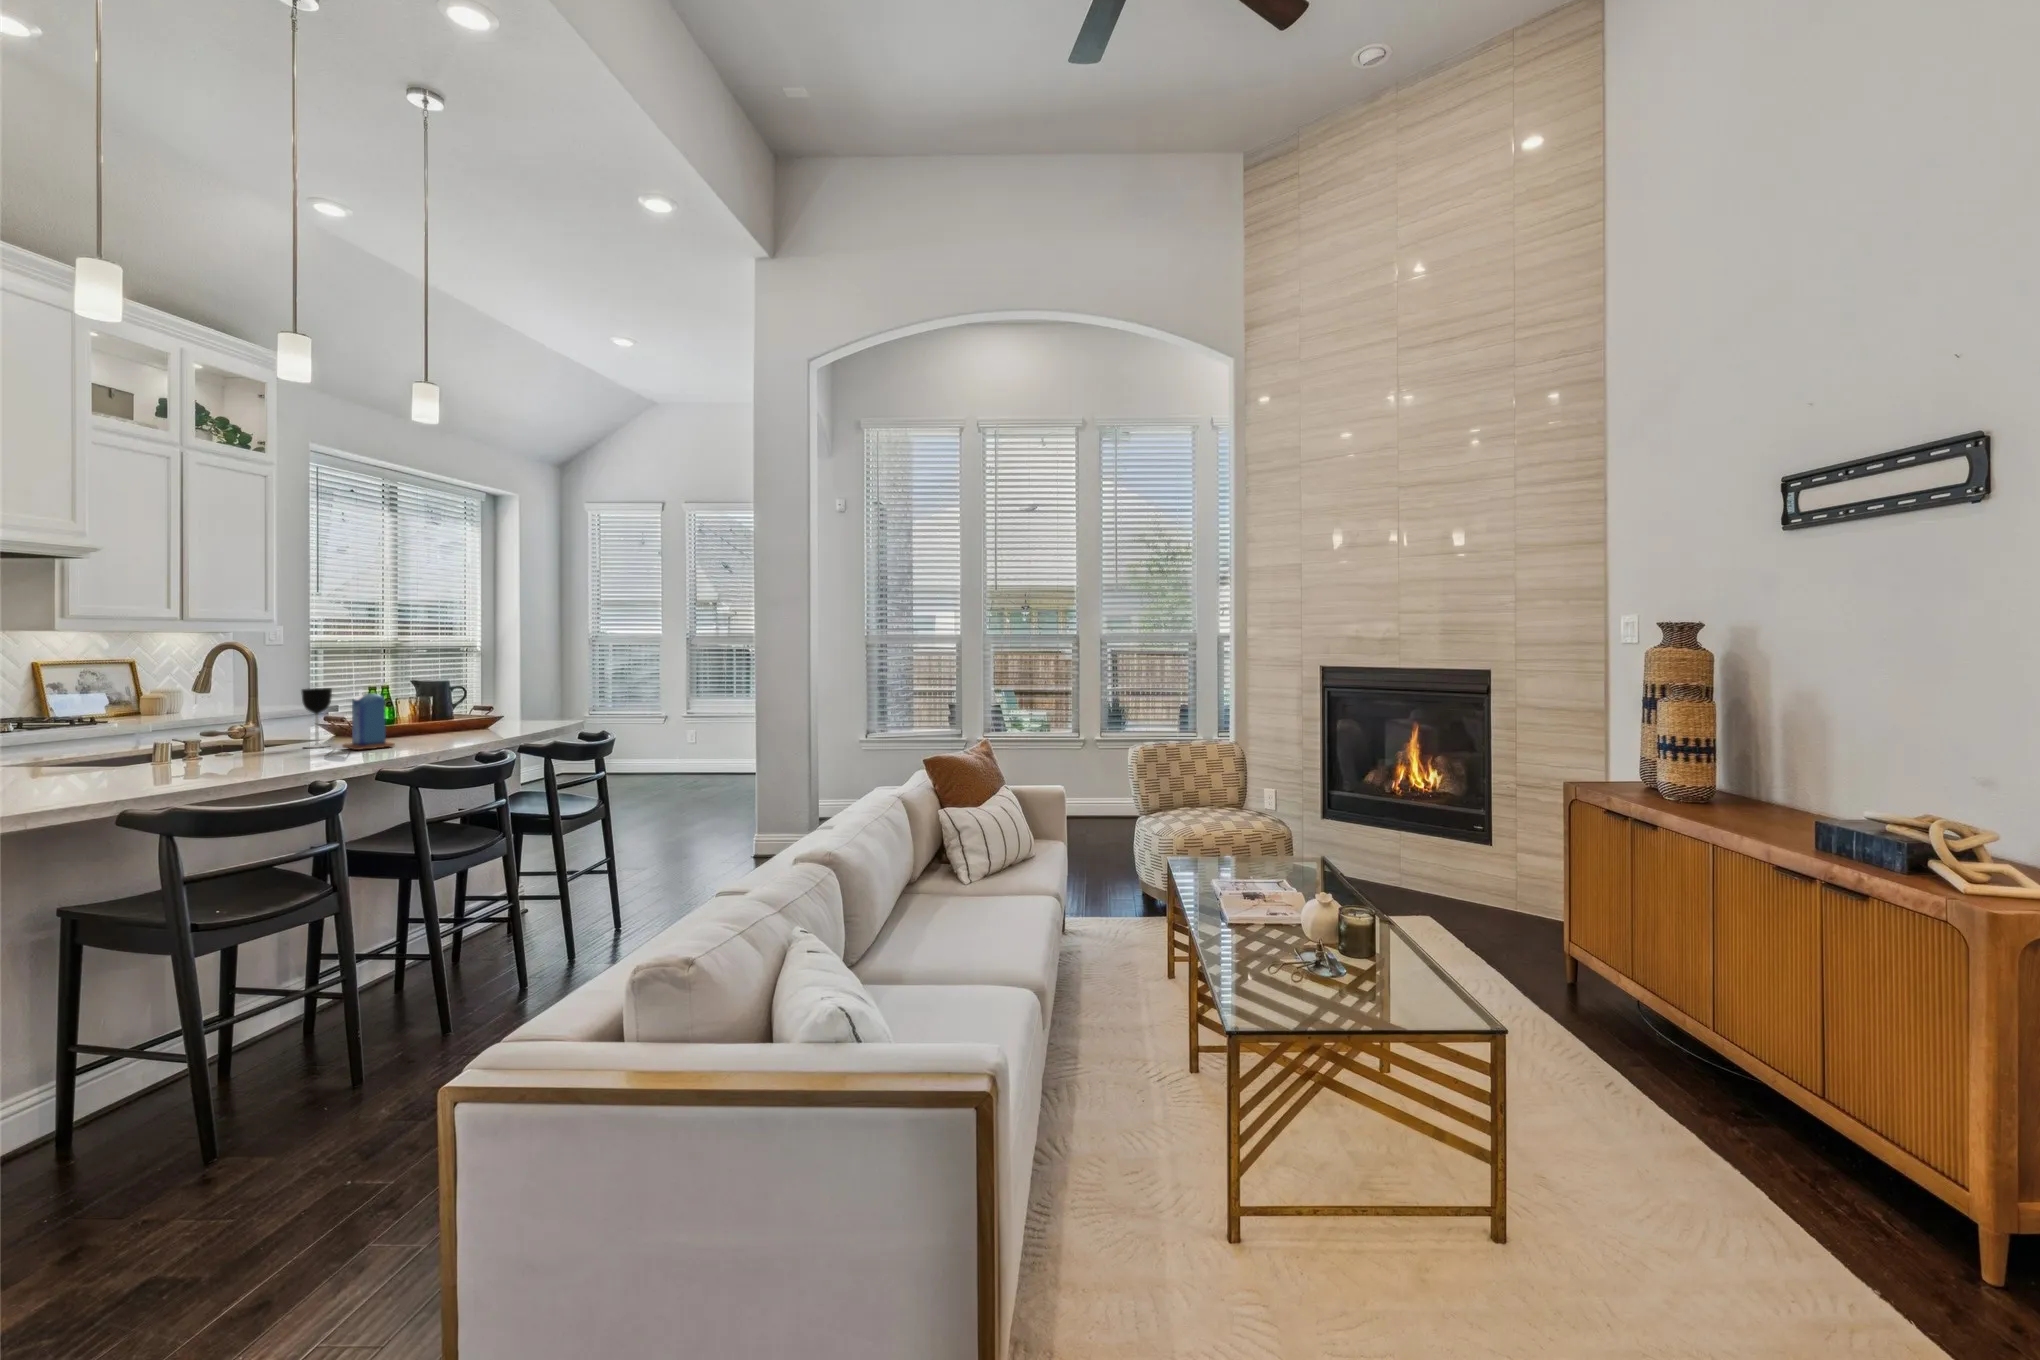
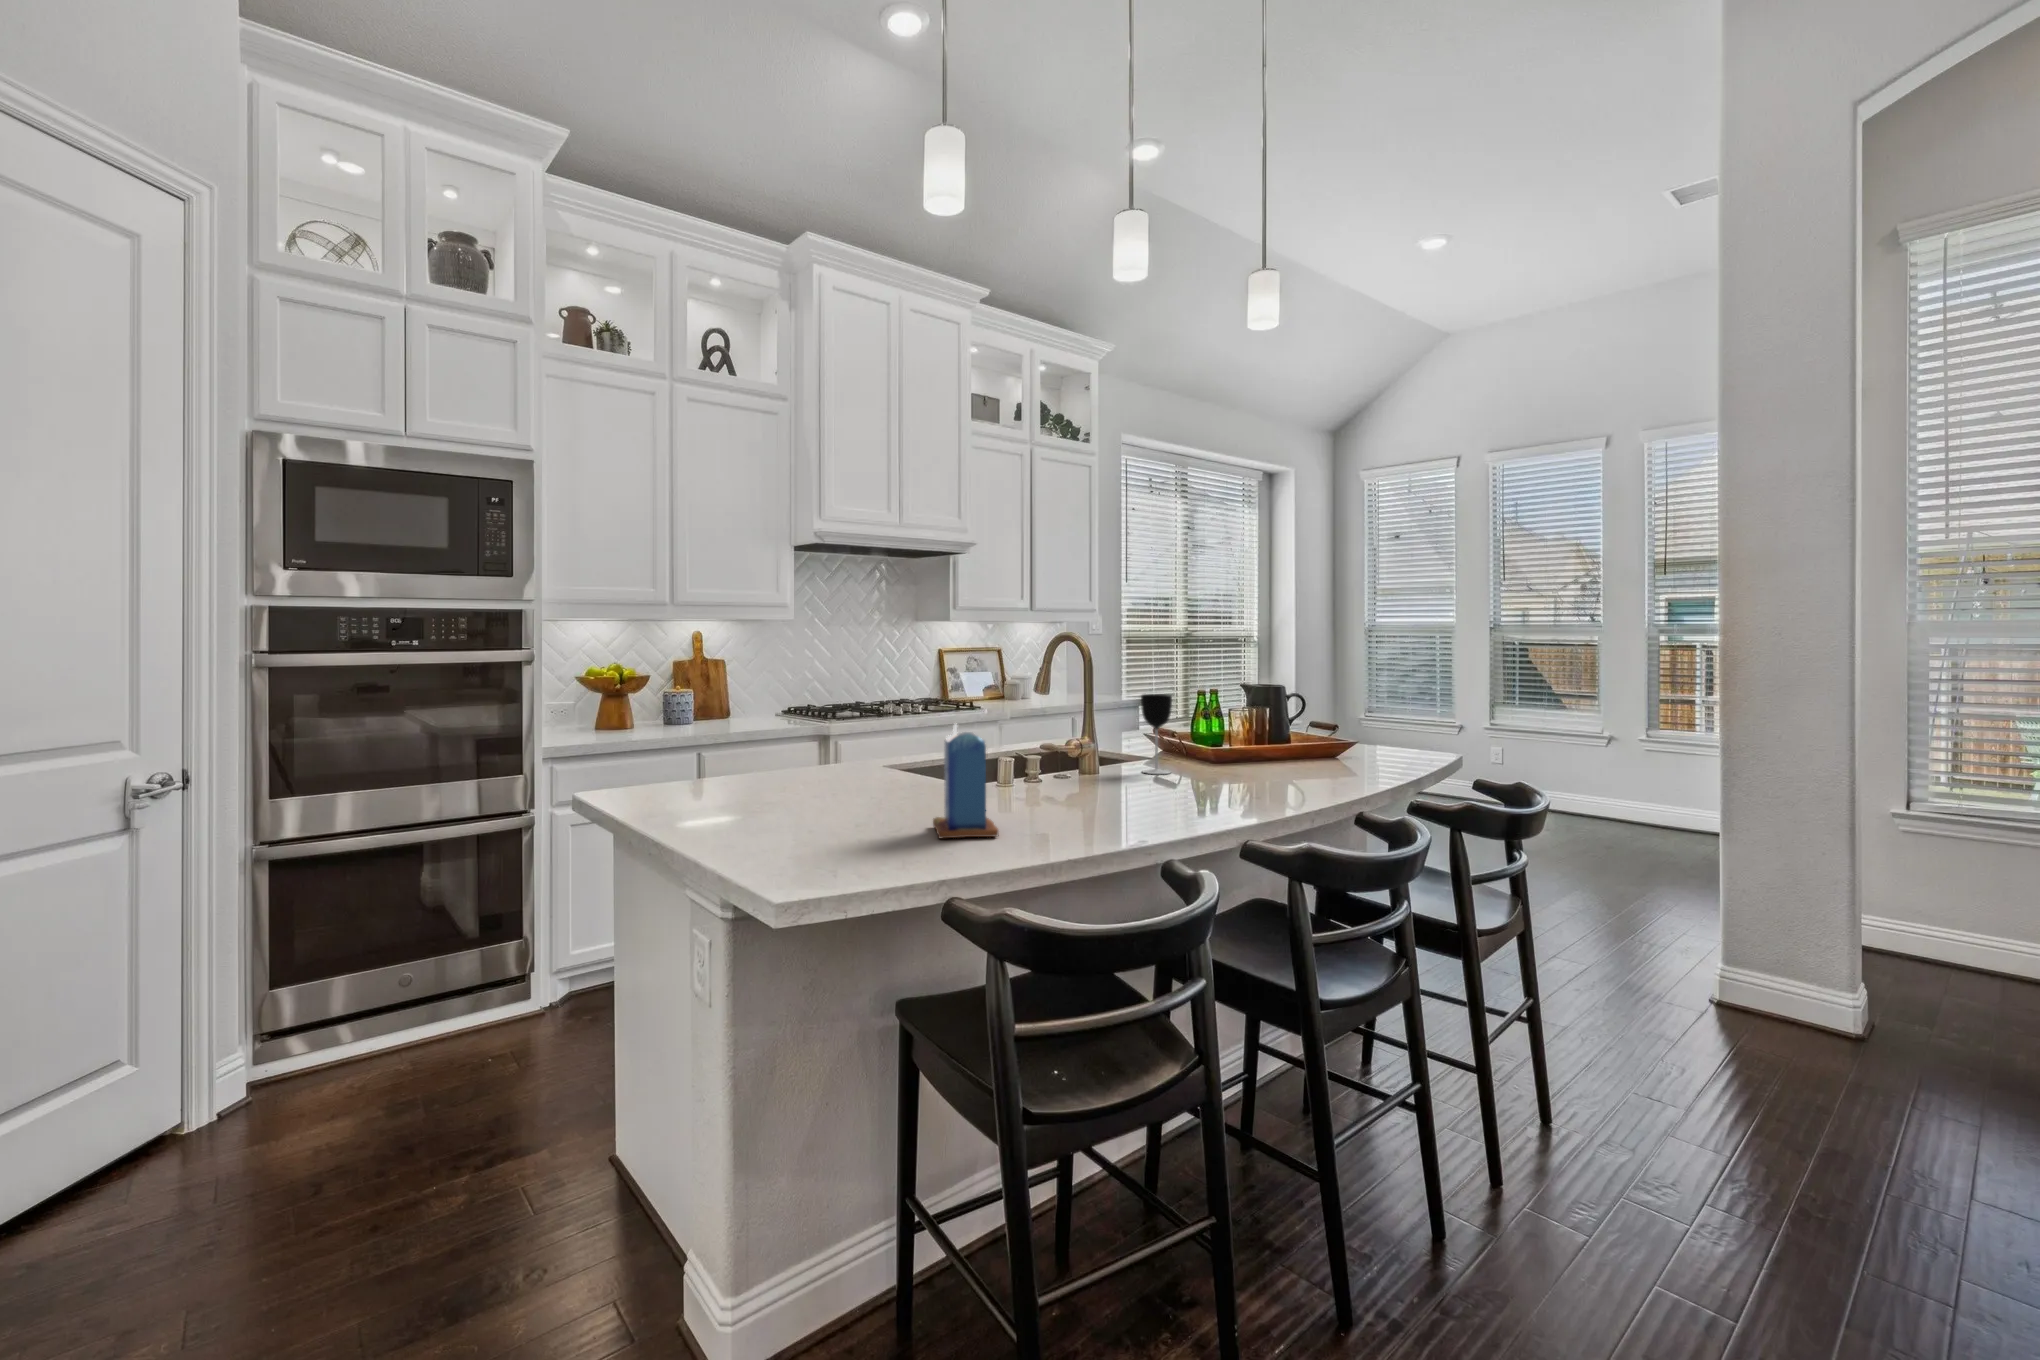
candle: present [343,690,395,750] -> present [933,724,998,838]

